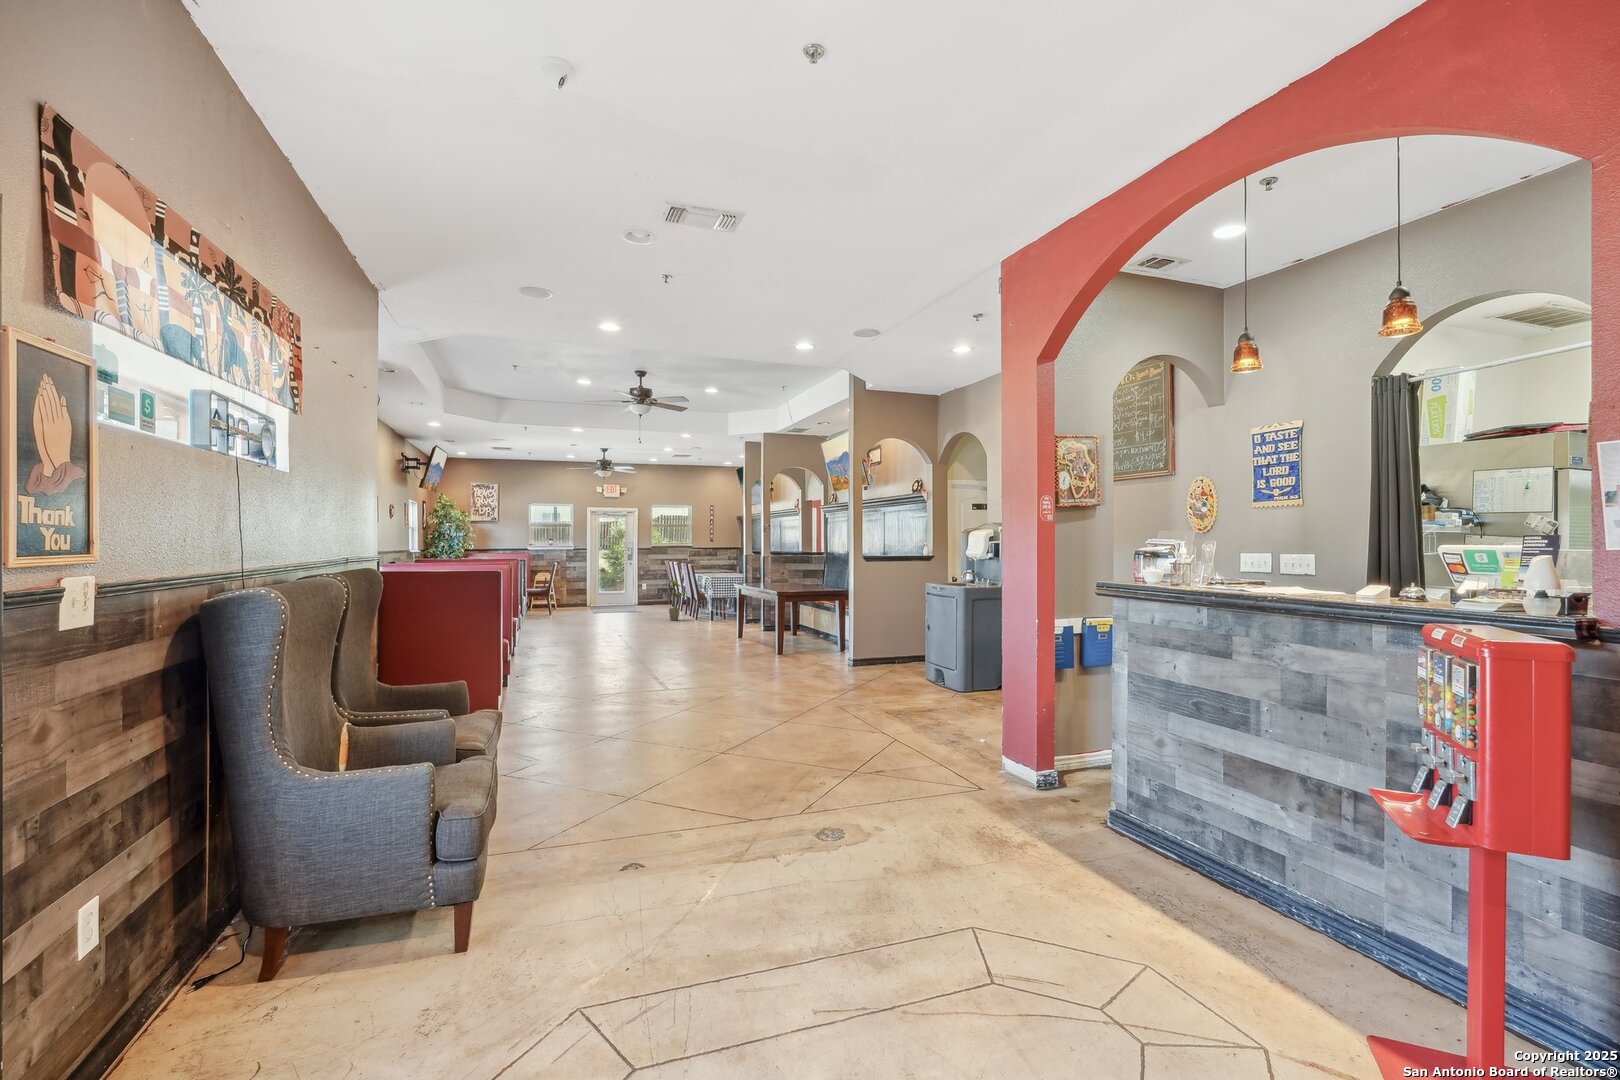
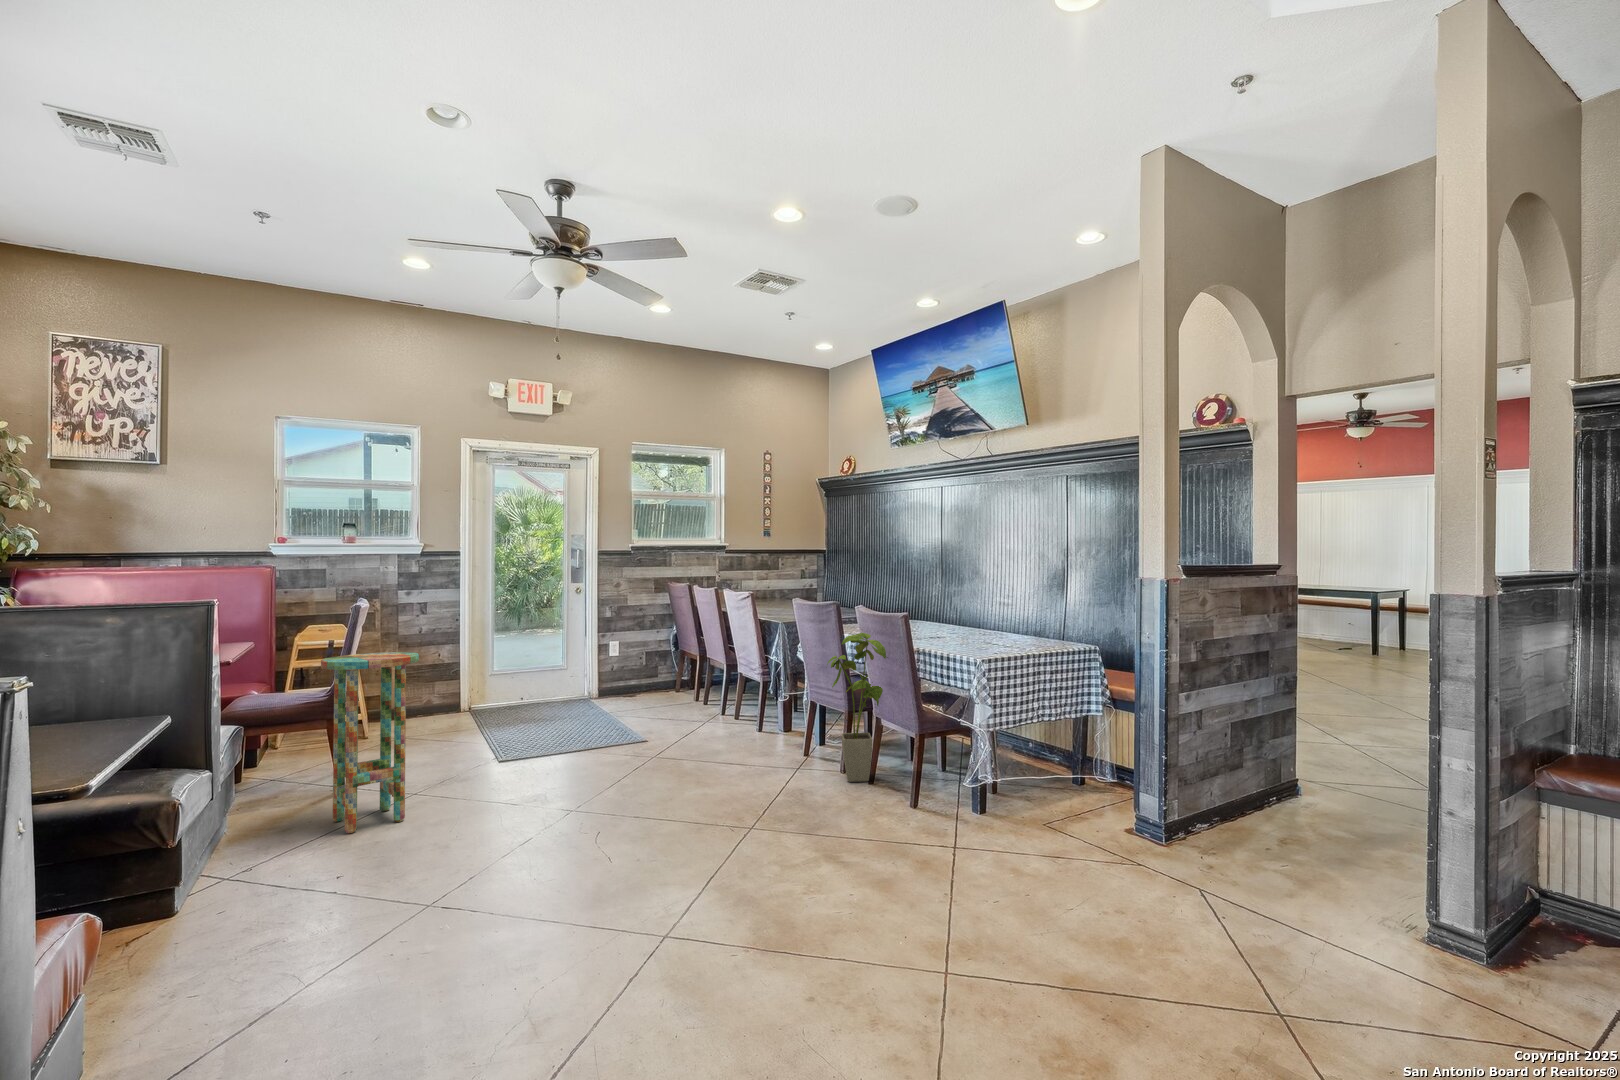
side table: none [542,580,564,621] -> present [321,652,419,833]

